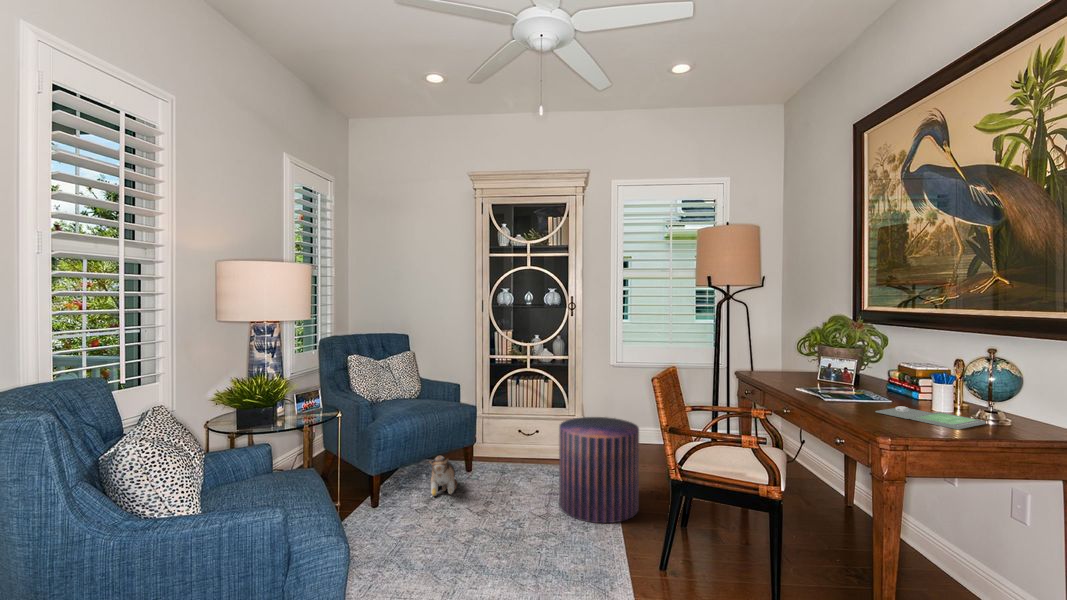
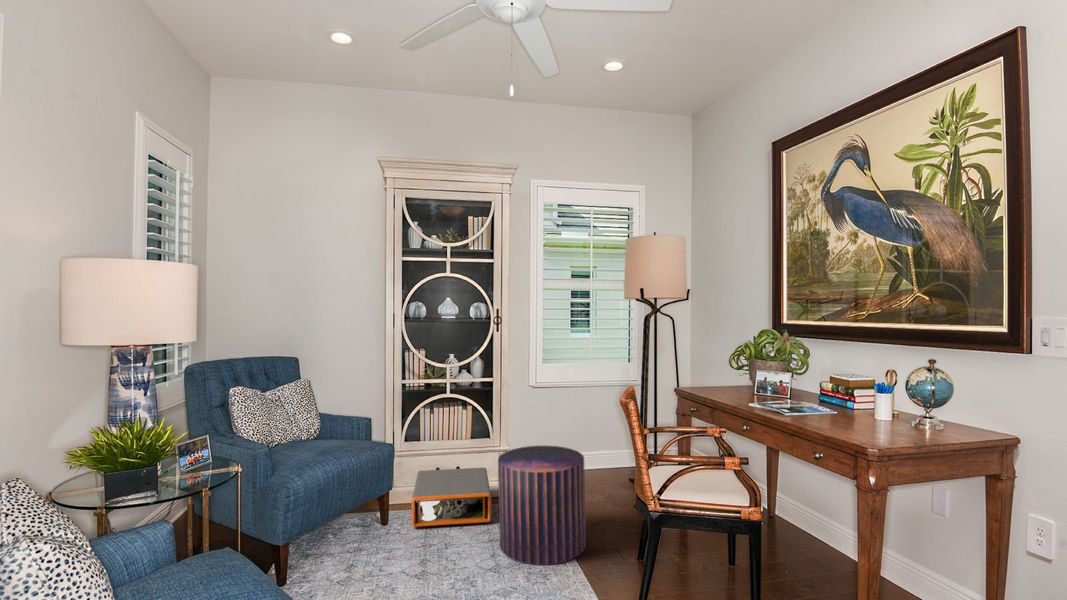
tablet: present [875,406,986,429] -> none [831,419,926,441]
storage box: none [489,433,562,482] -> present [412,468,491,527]
plush toy: present [430,456,457,496] -> none [346,510,377,559]

